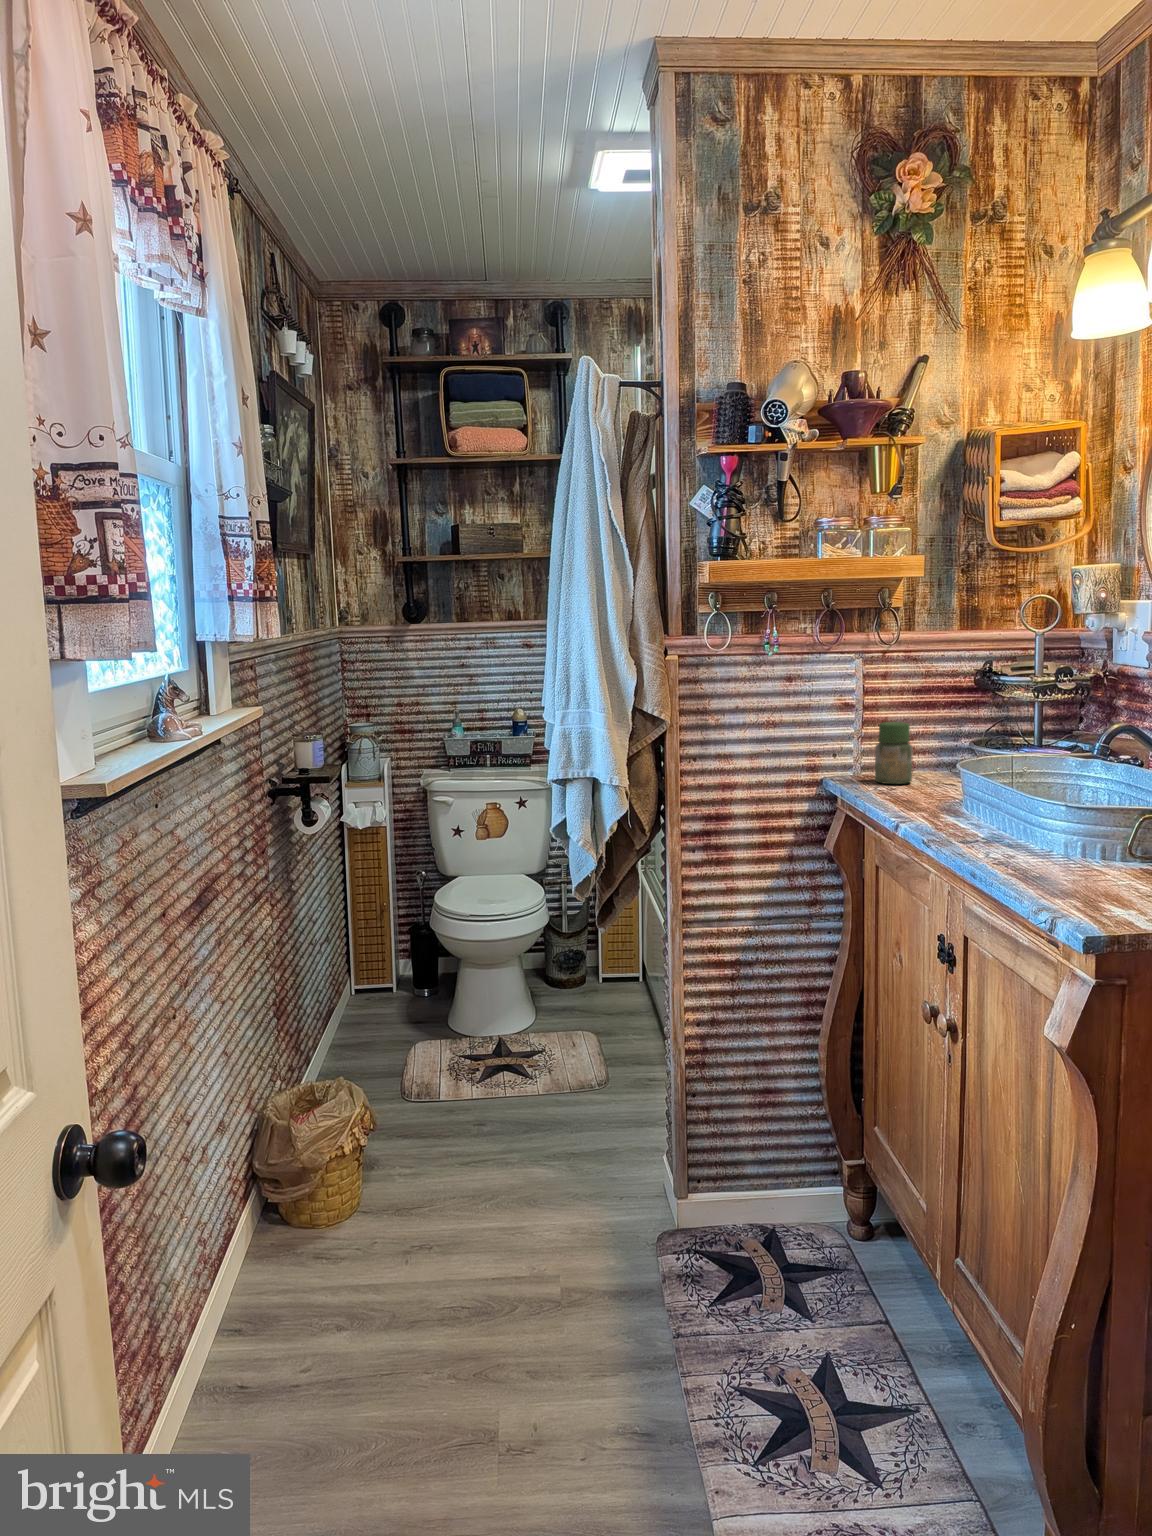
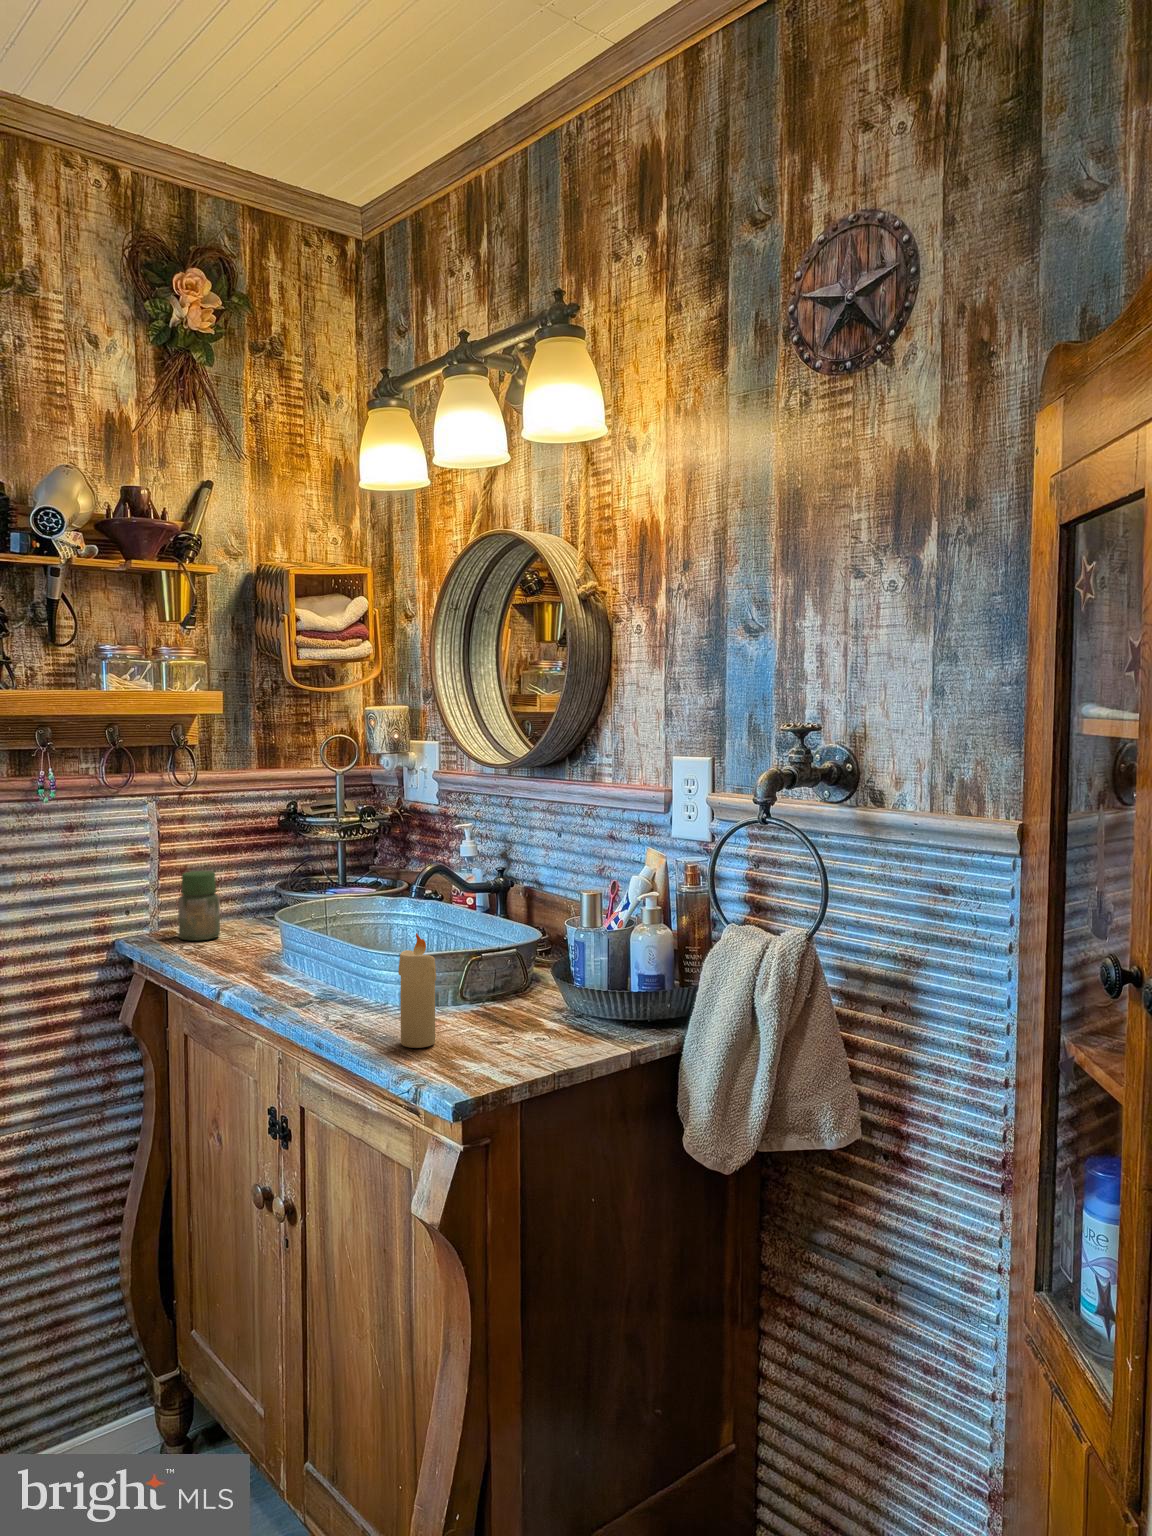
candle: none [1054,772,1096,886] -> present [398,933,436,1048]

